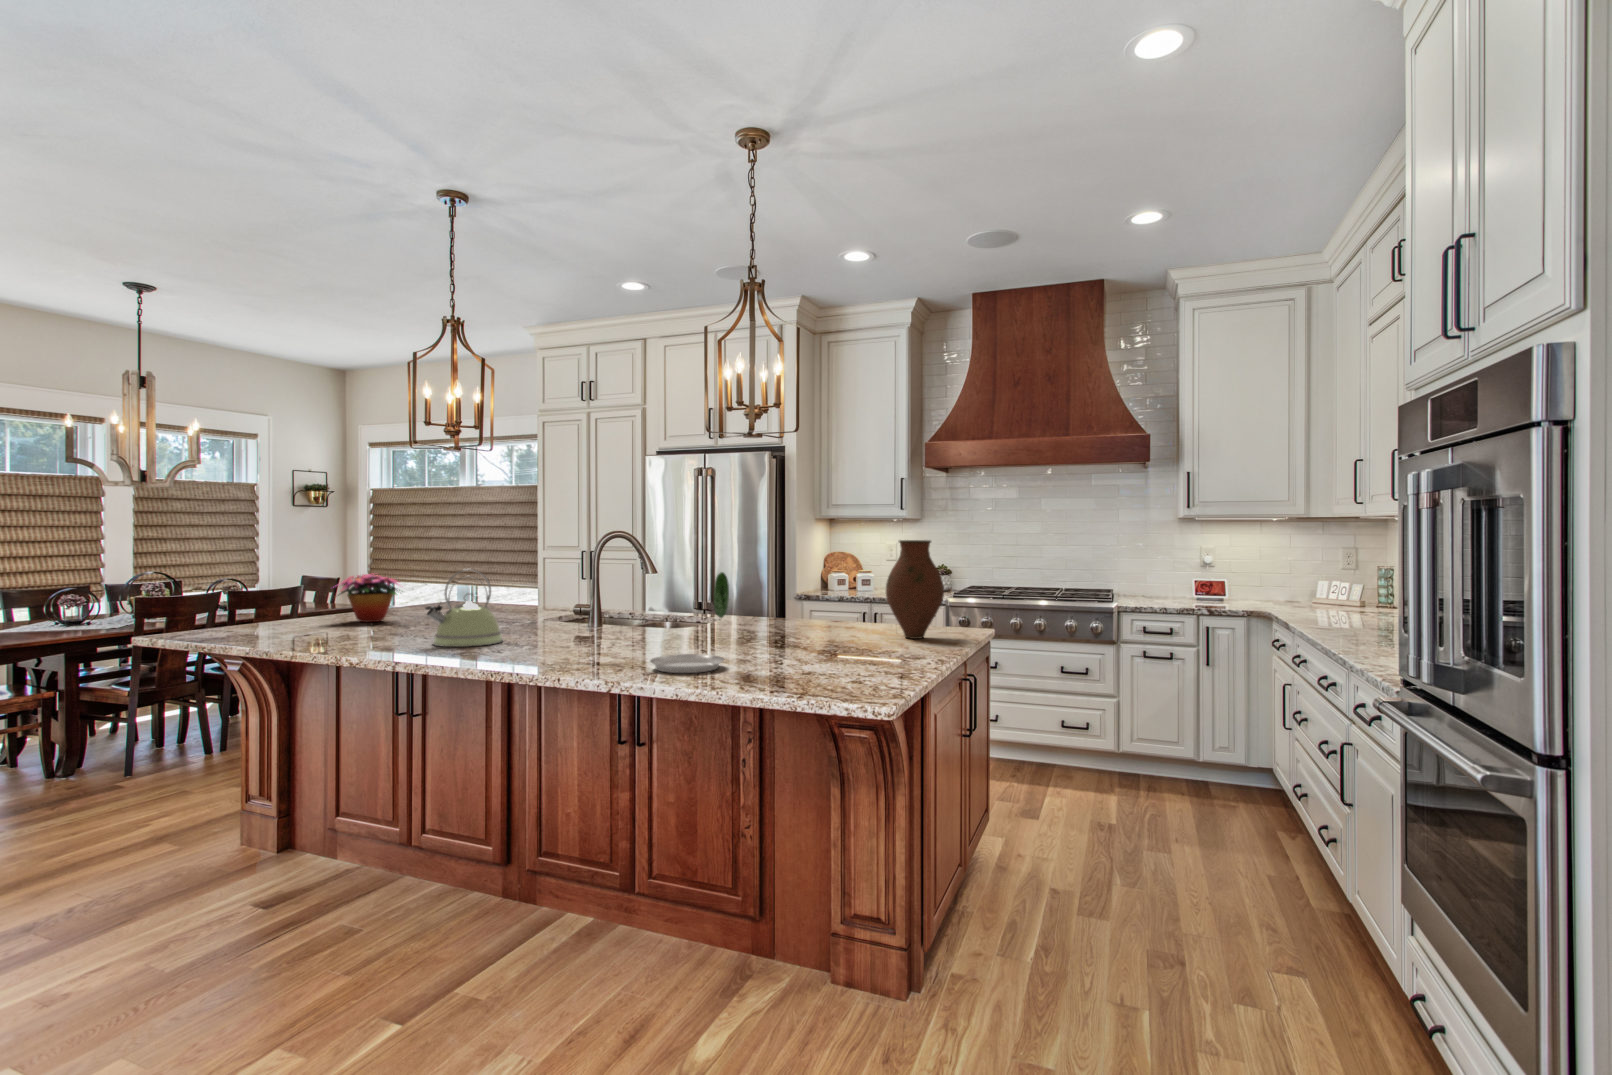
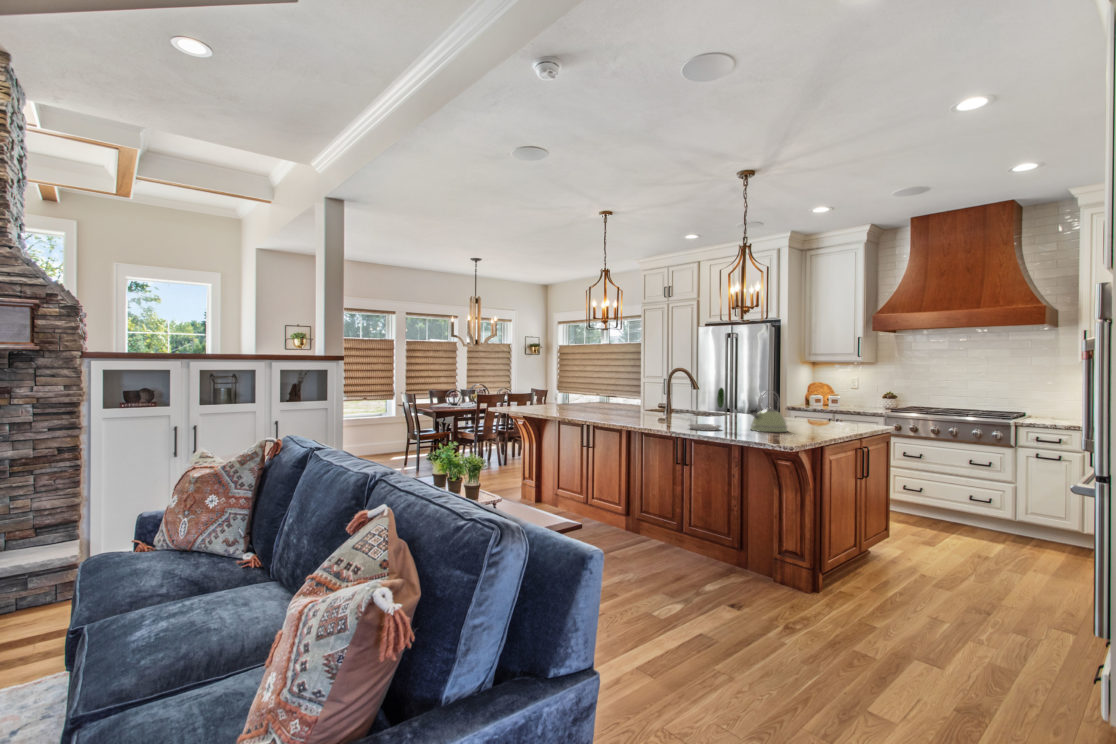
vase: present [886,540,944,639] -> none [819,375,853,428]
kettle: present [425,569,503,647] -> present [750,394,788,432]
flower arrangement: present [338,573,400,622] -> none [554,387,586,409]

